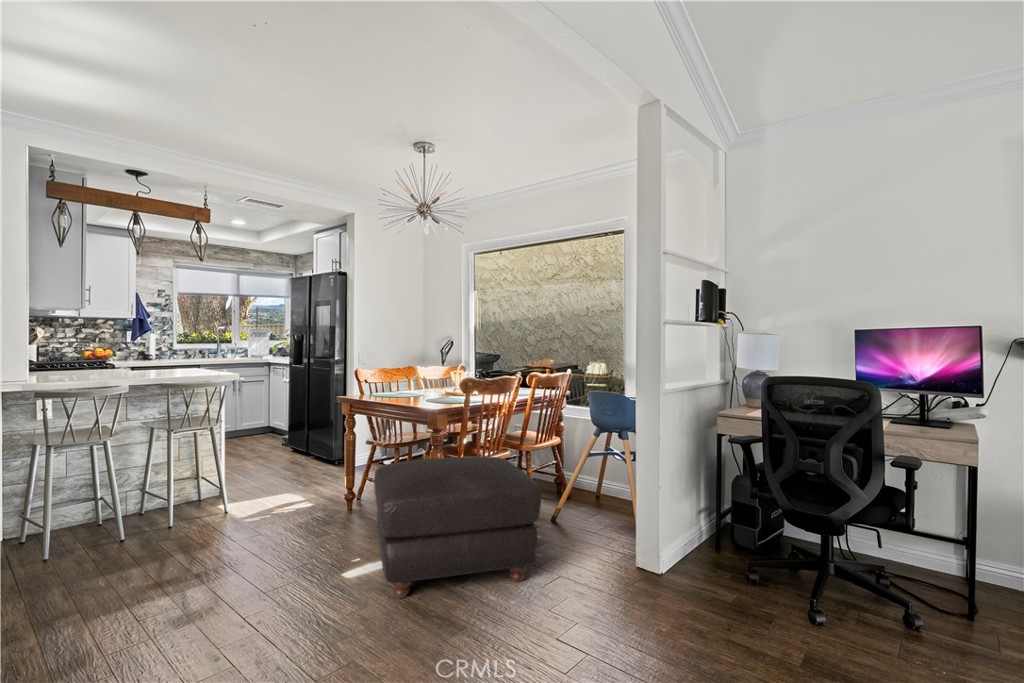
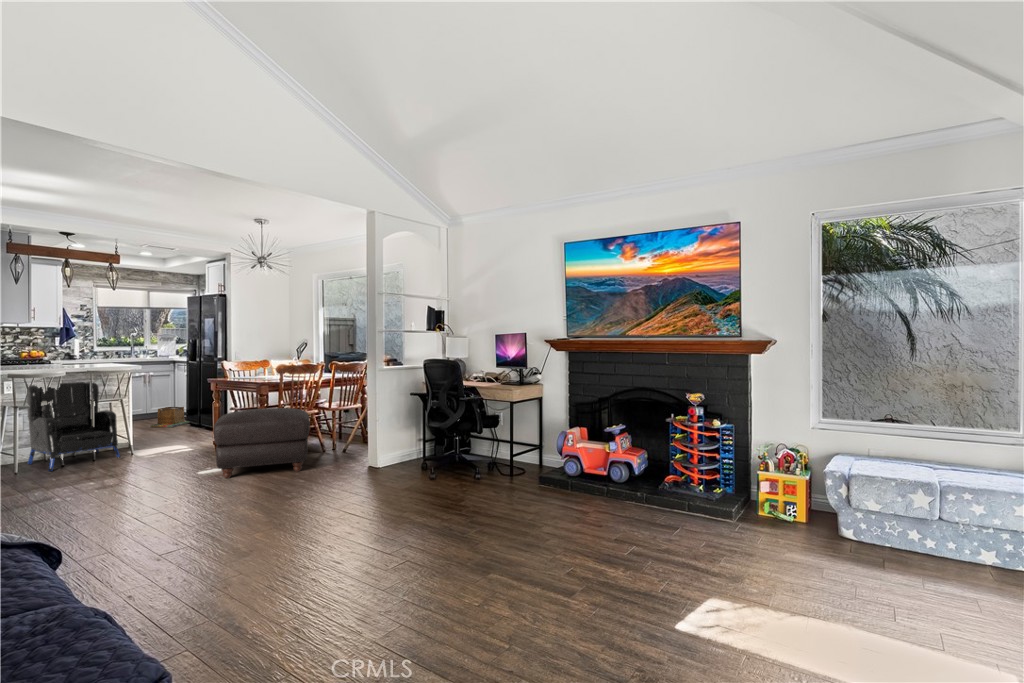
armchair: none [71,399,211,556] -> present [27,382,121,471]
laundry basket: none [244,426,291,455] -> present [150,407,189,428]

